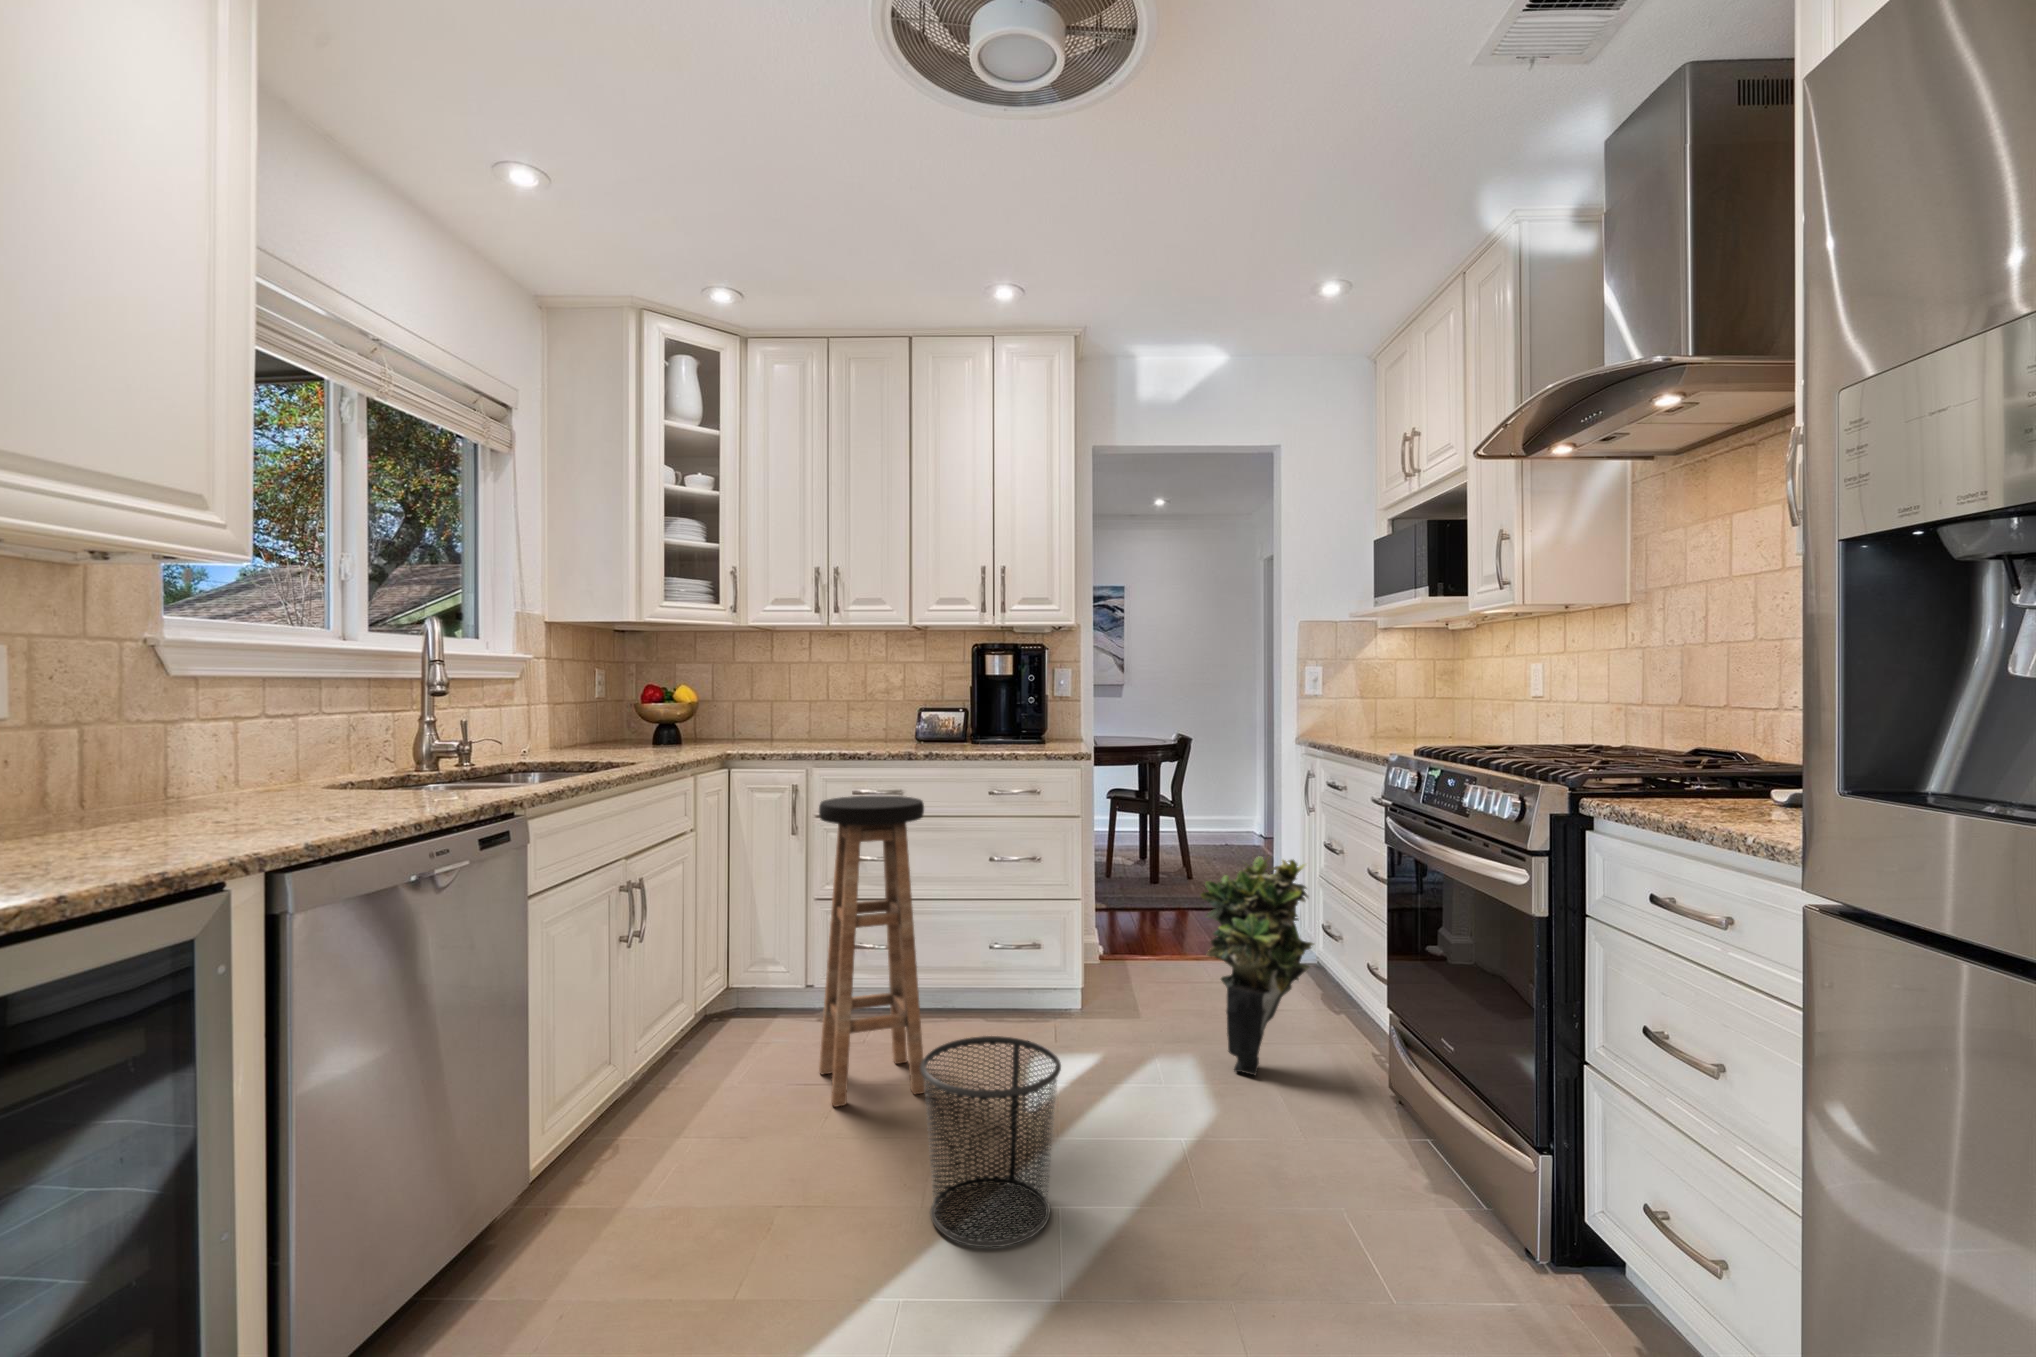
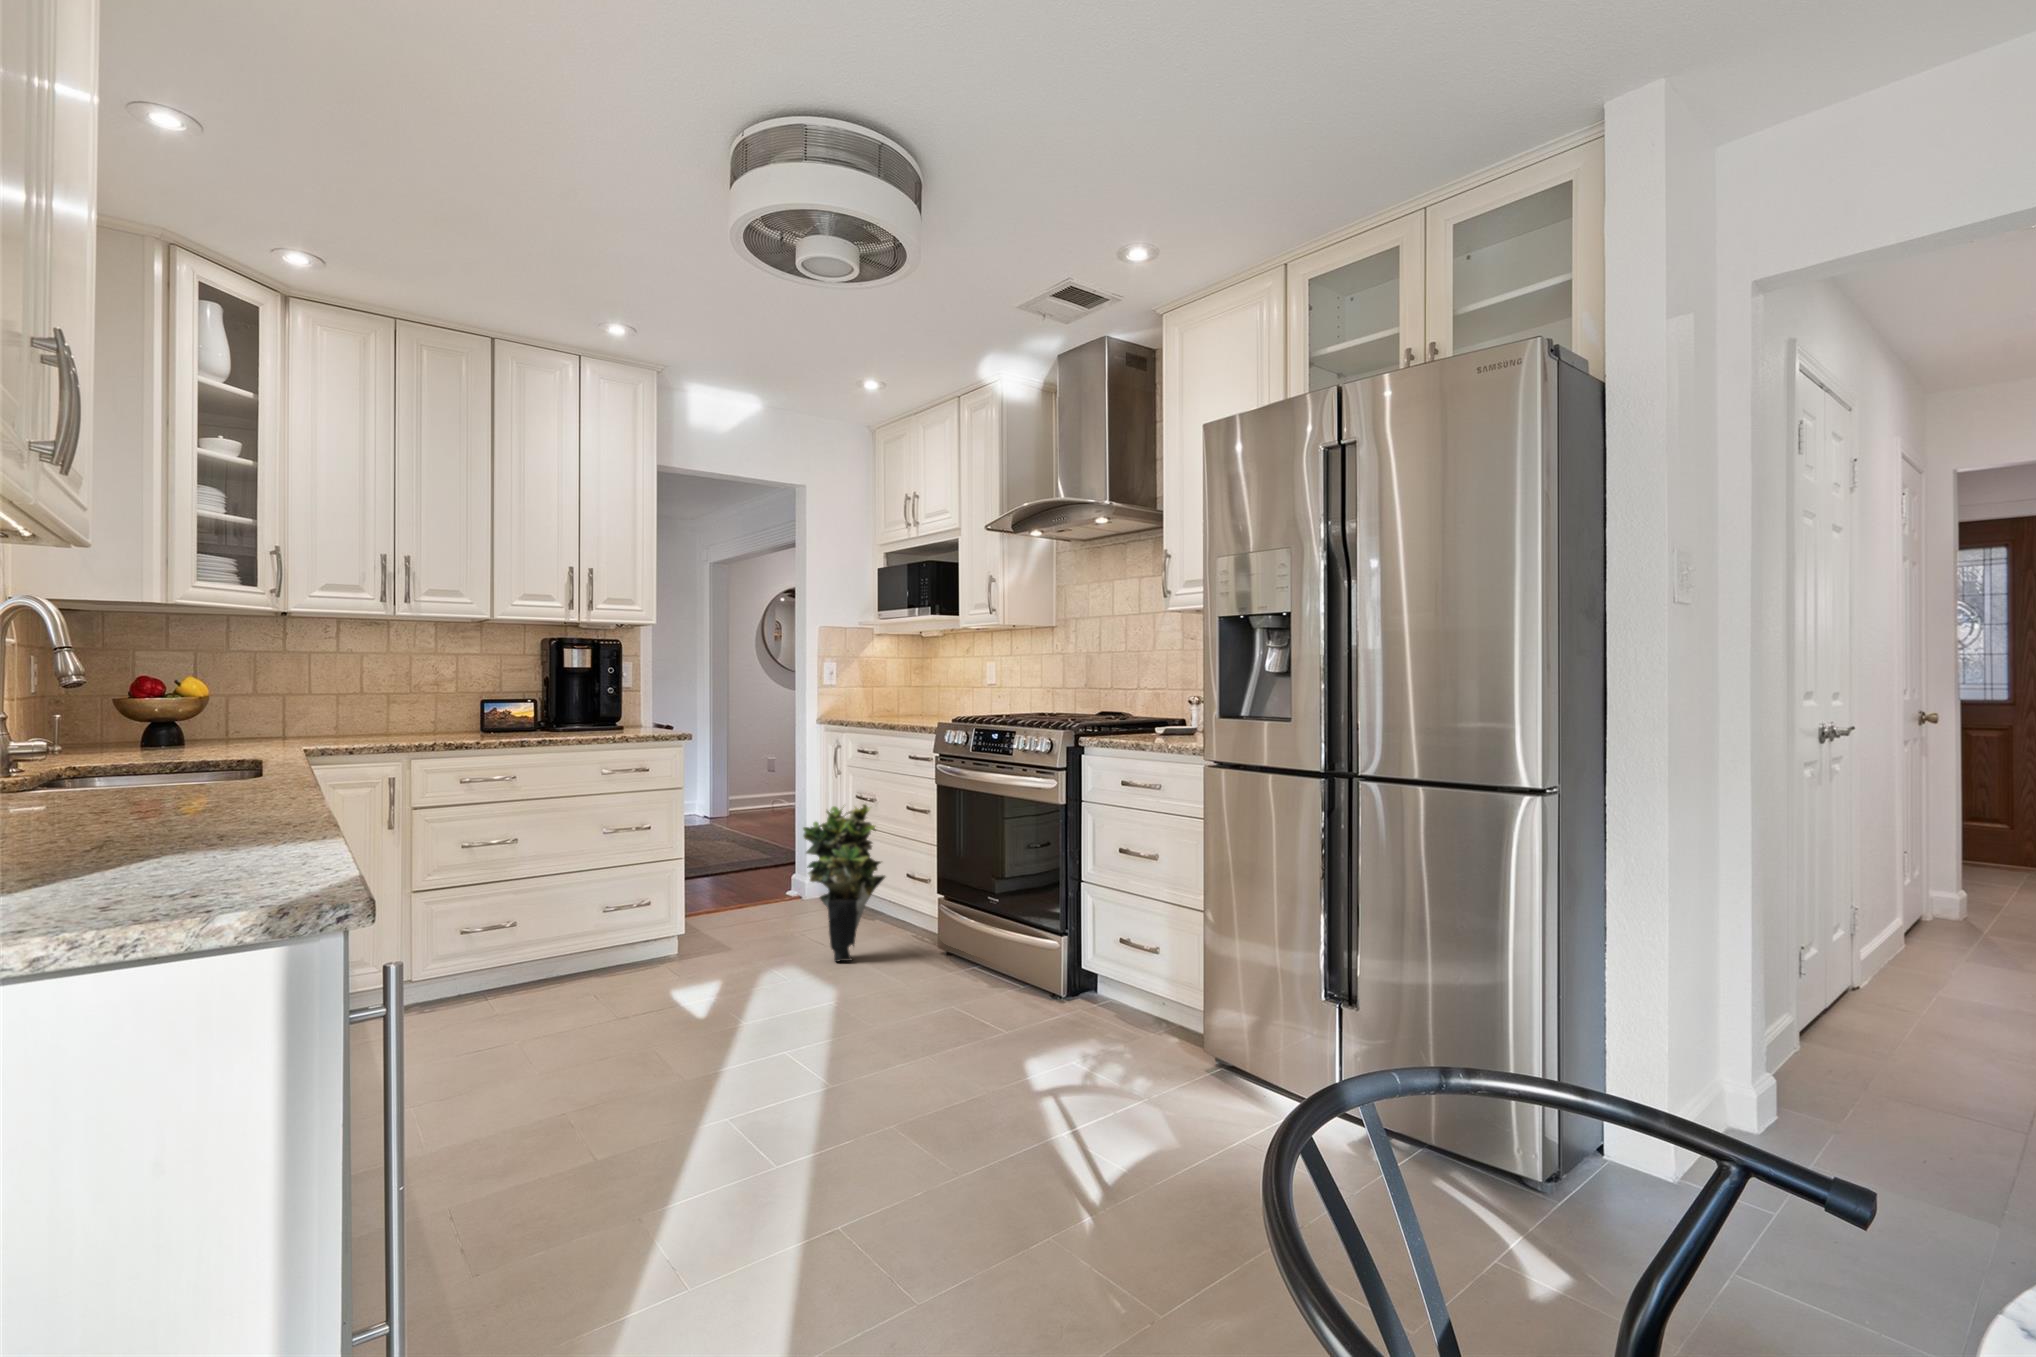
bar stool: present [819,796,925,1107] -> none [488,776,612,1051]
waste bin: present [920,1036,1061,1247] -> none [692,940,801,1082]

